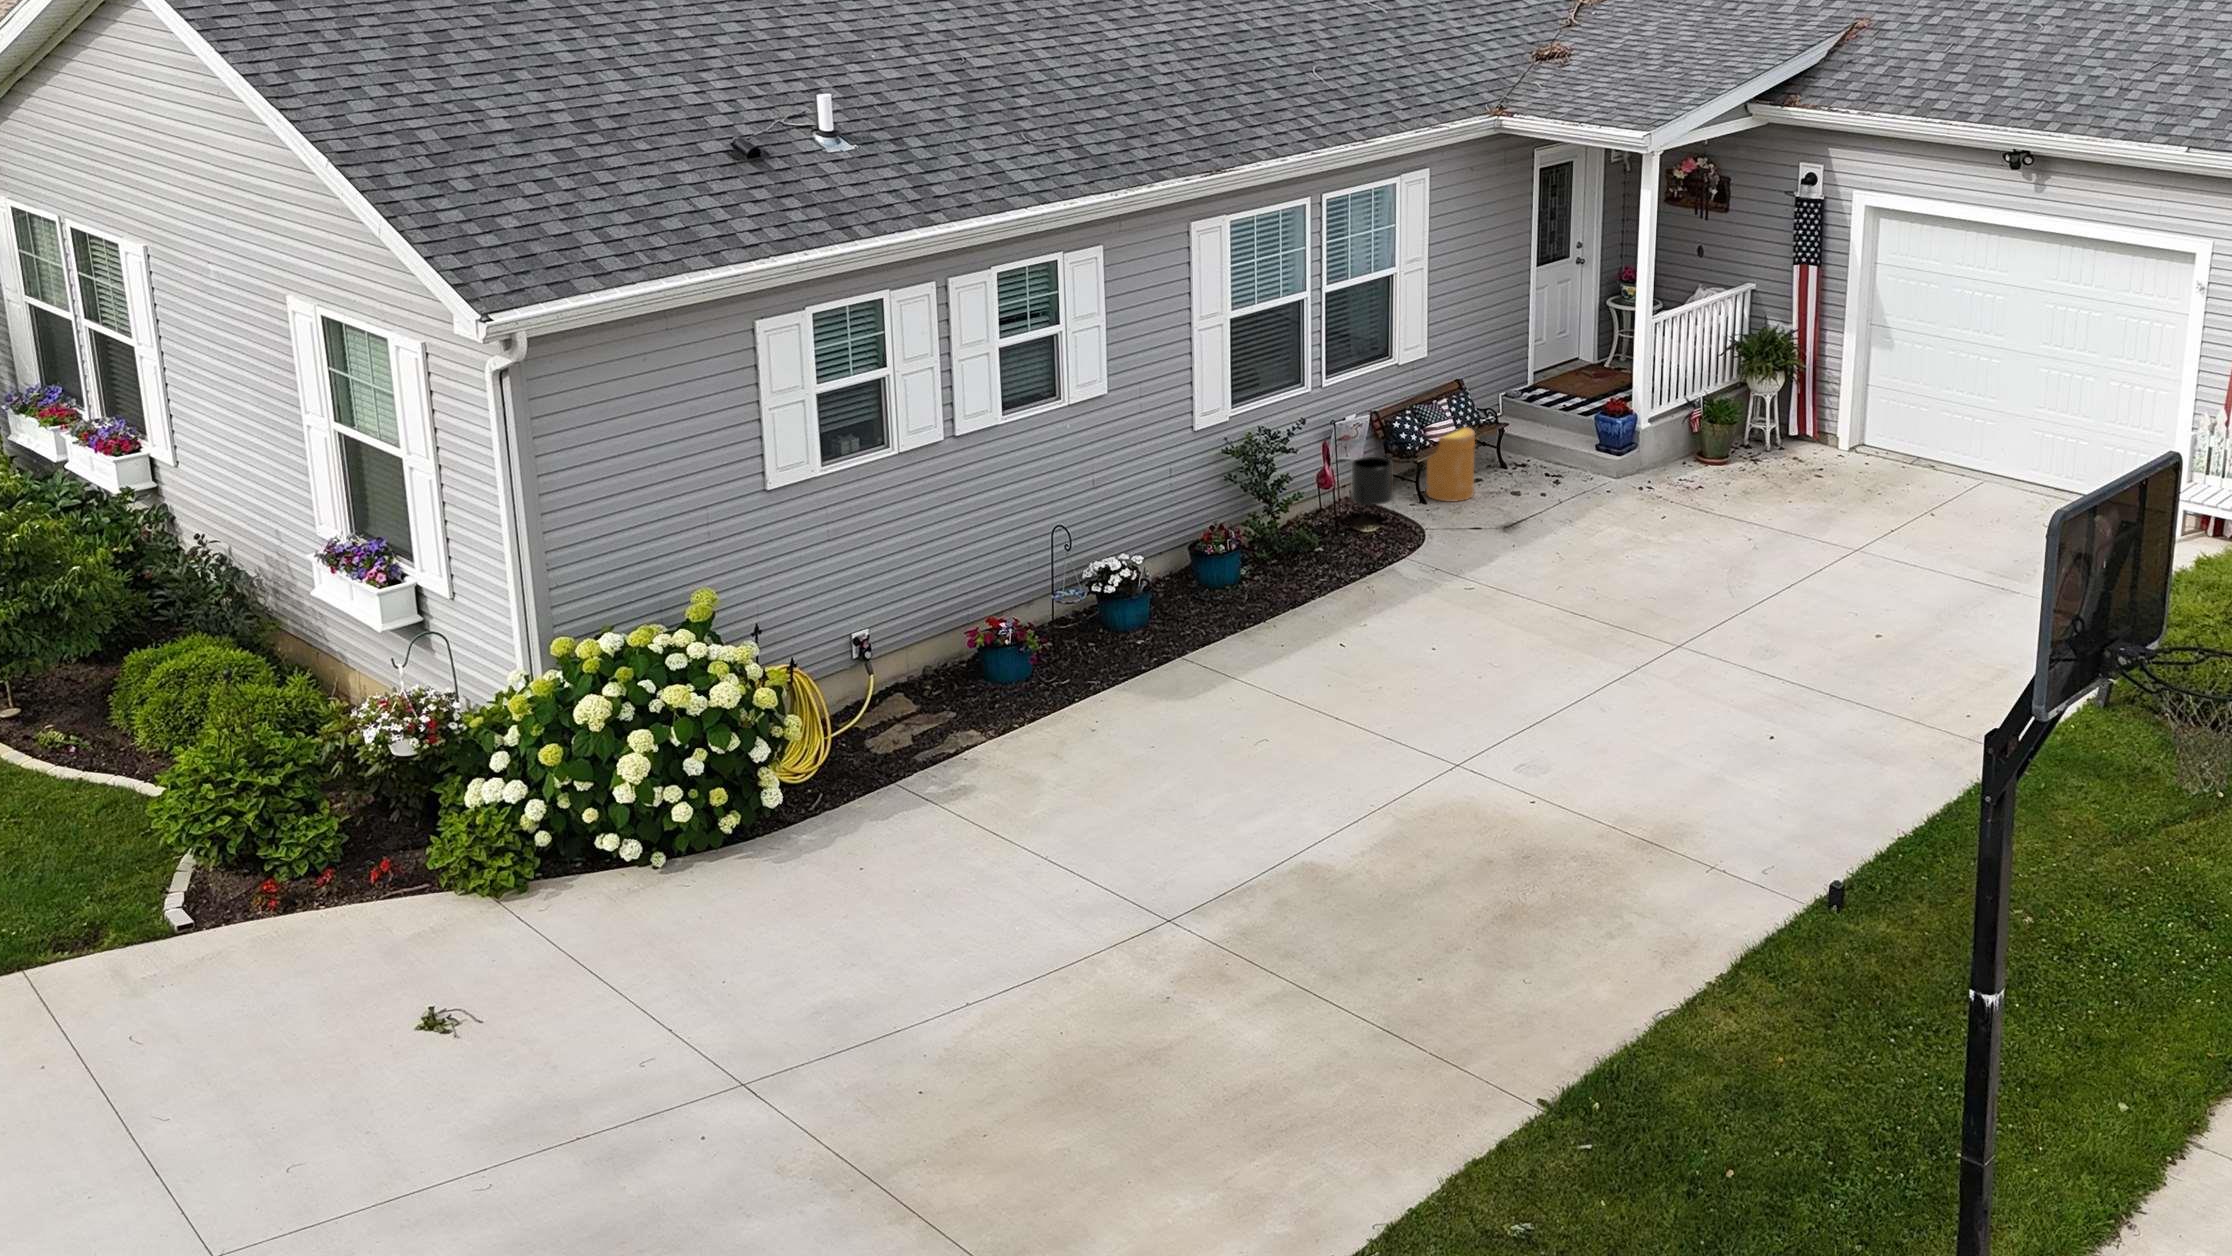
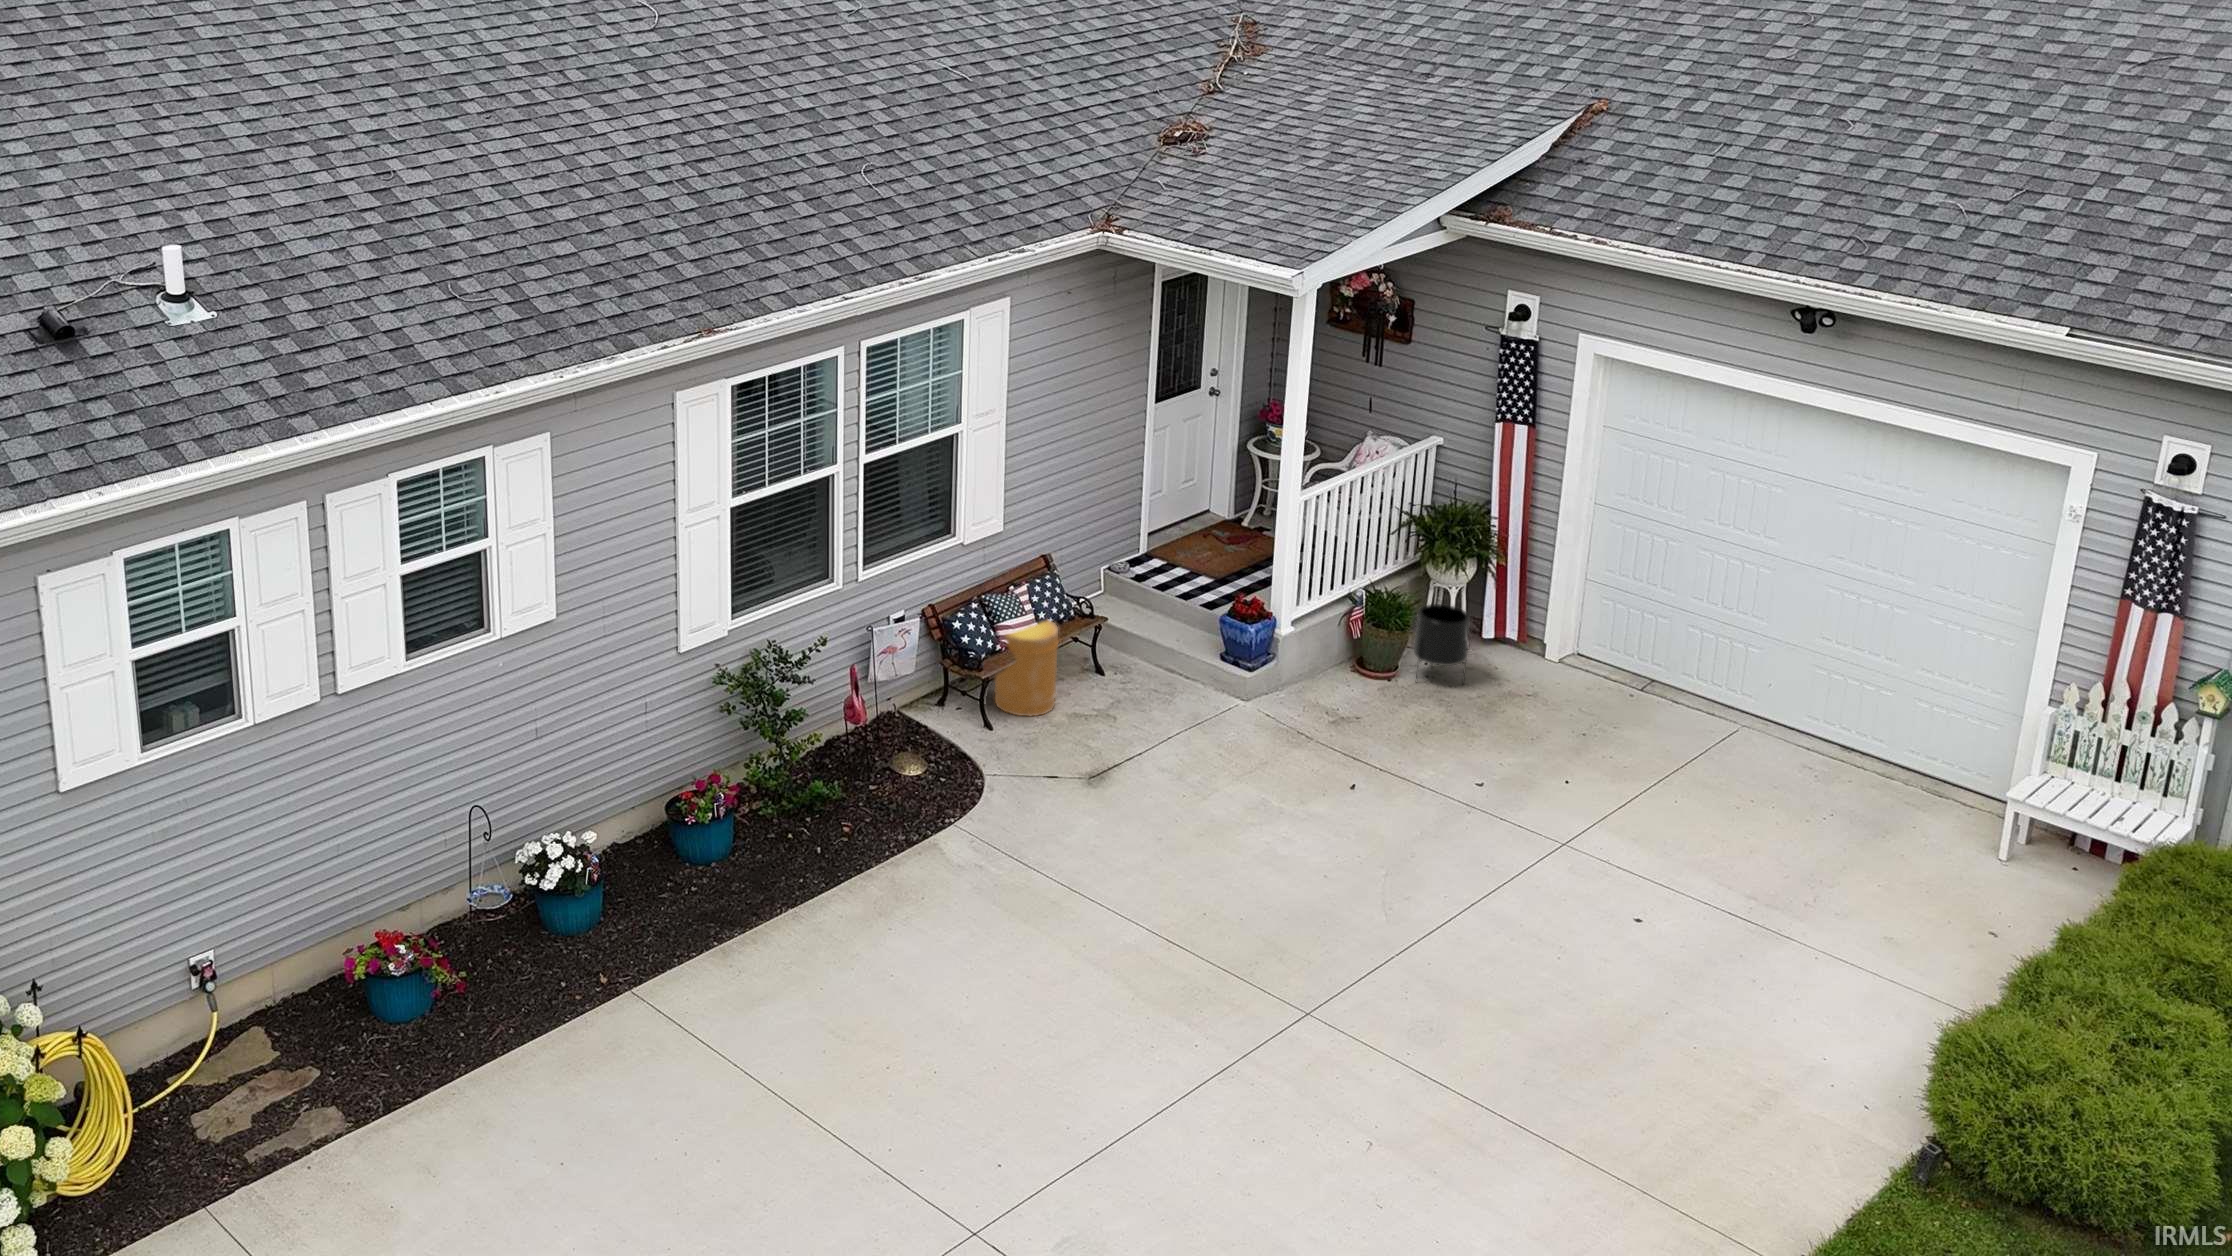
planter: present [1351,457,1393,505] -> present [1414,604,1470,682]

